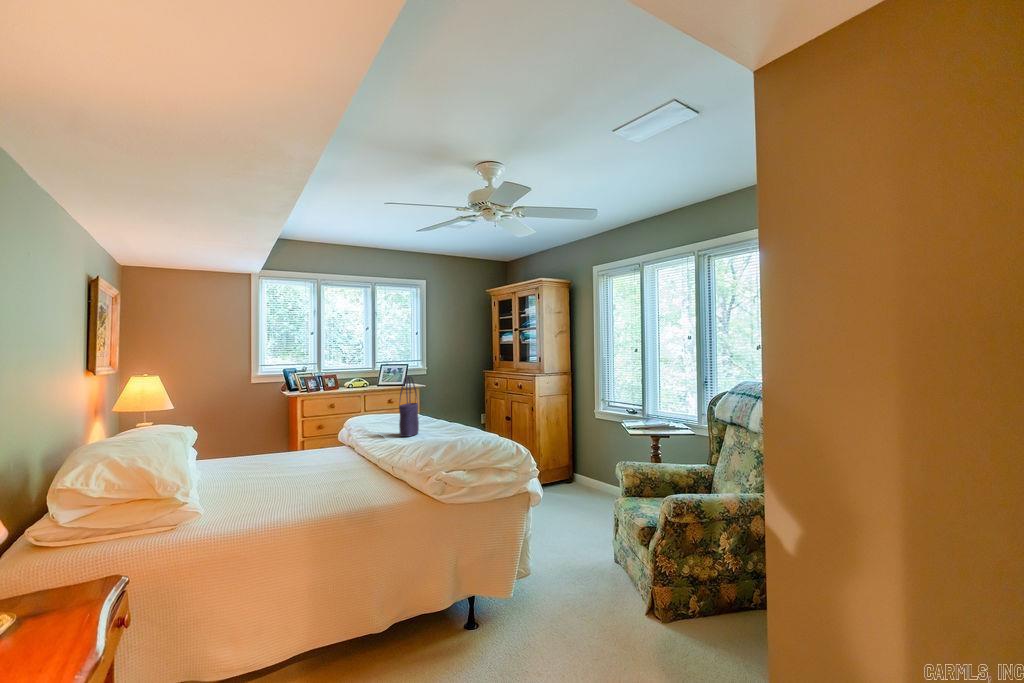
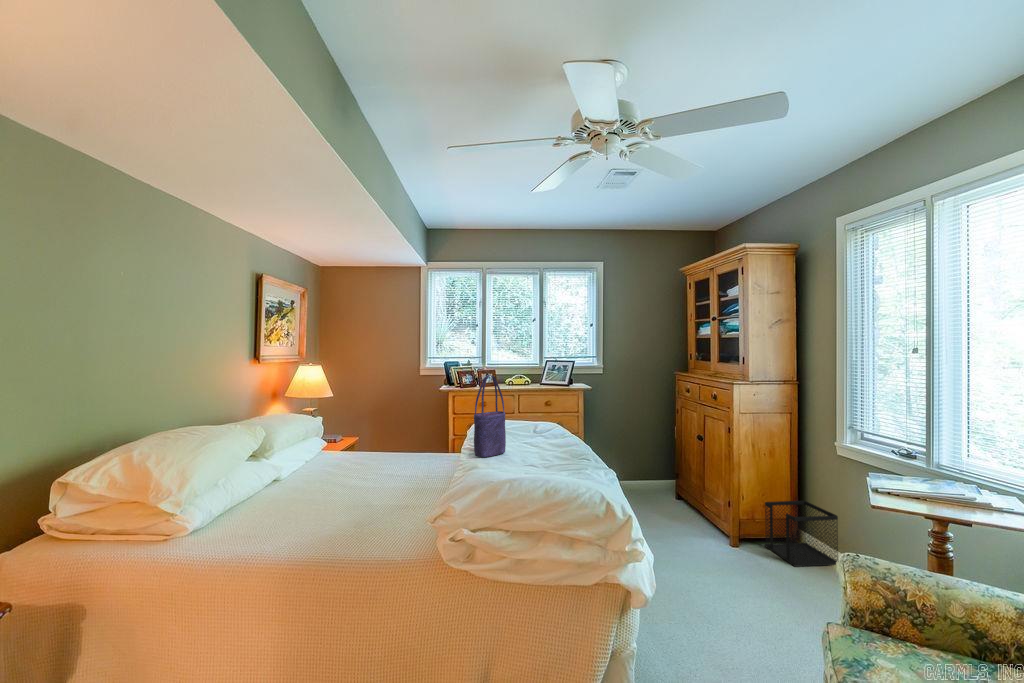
wastebasket: none [556,453,599,496] -> present [765,501,838,567]

